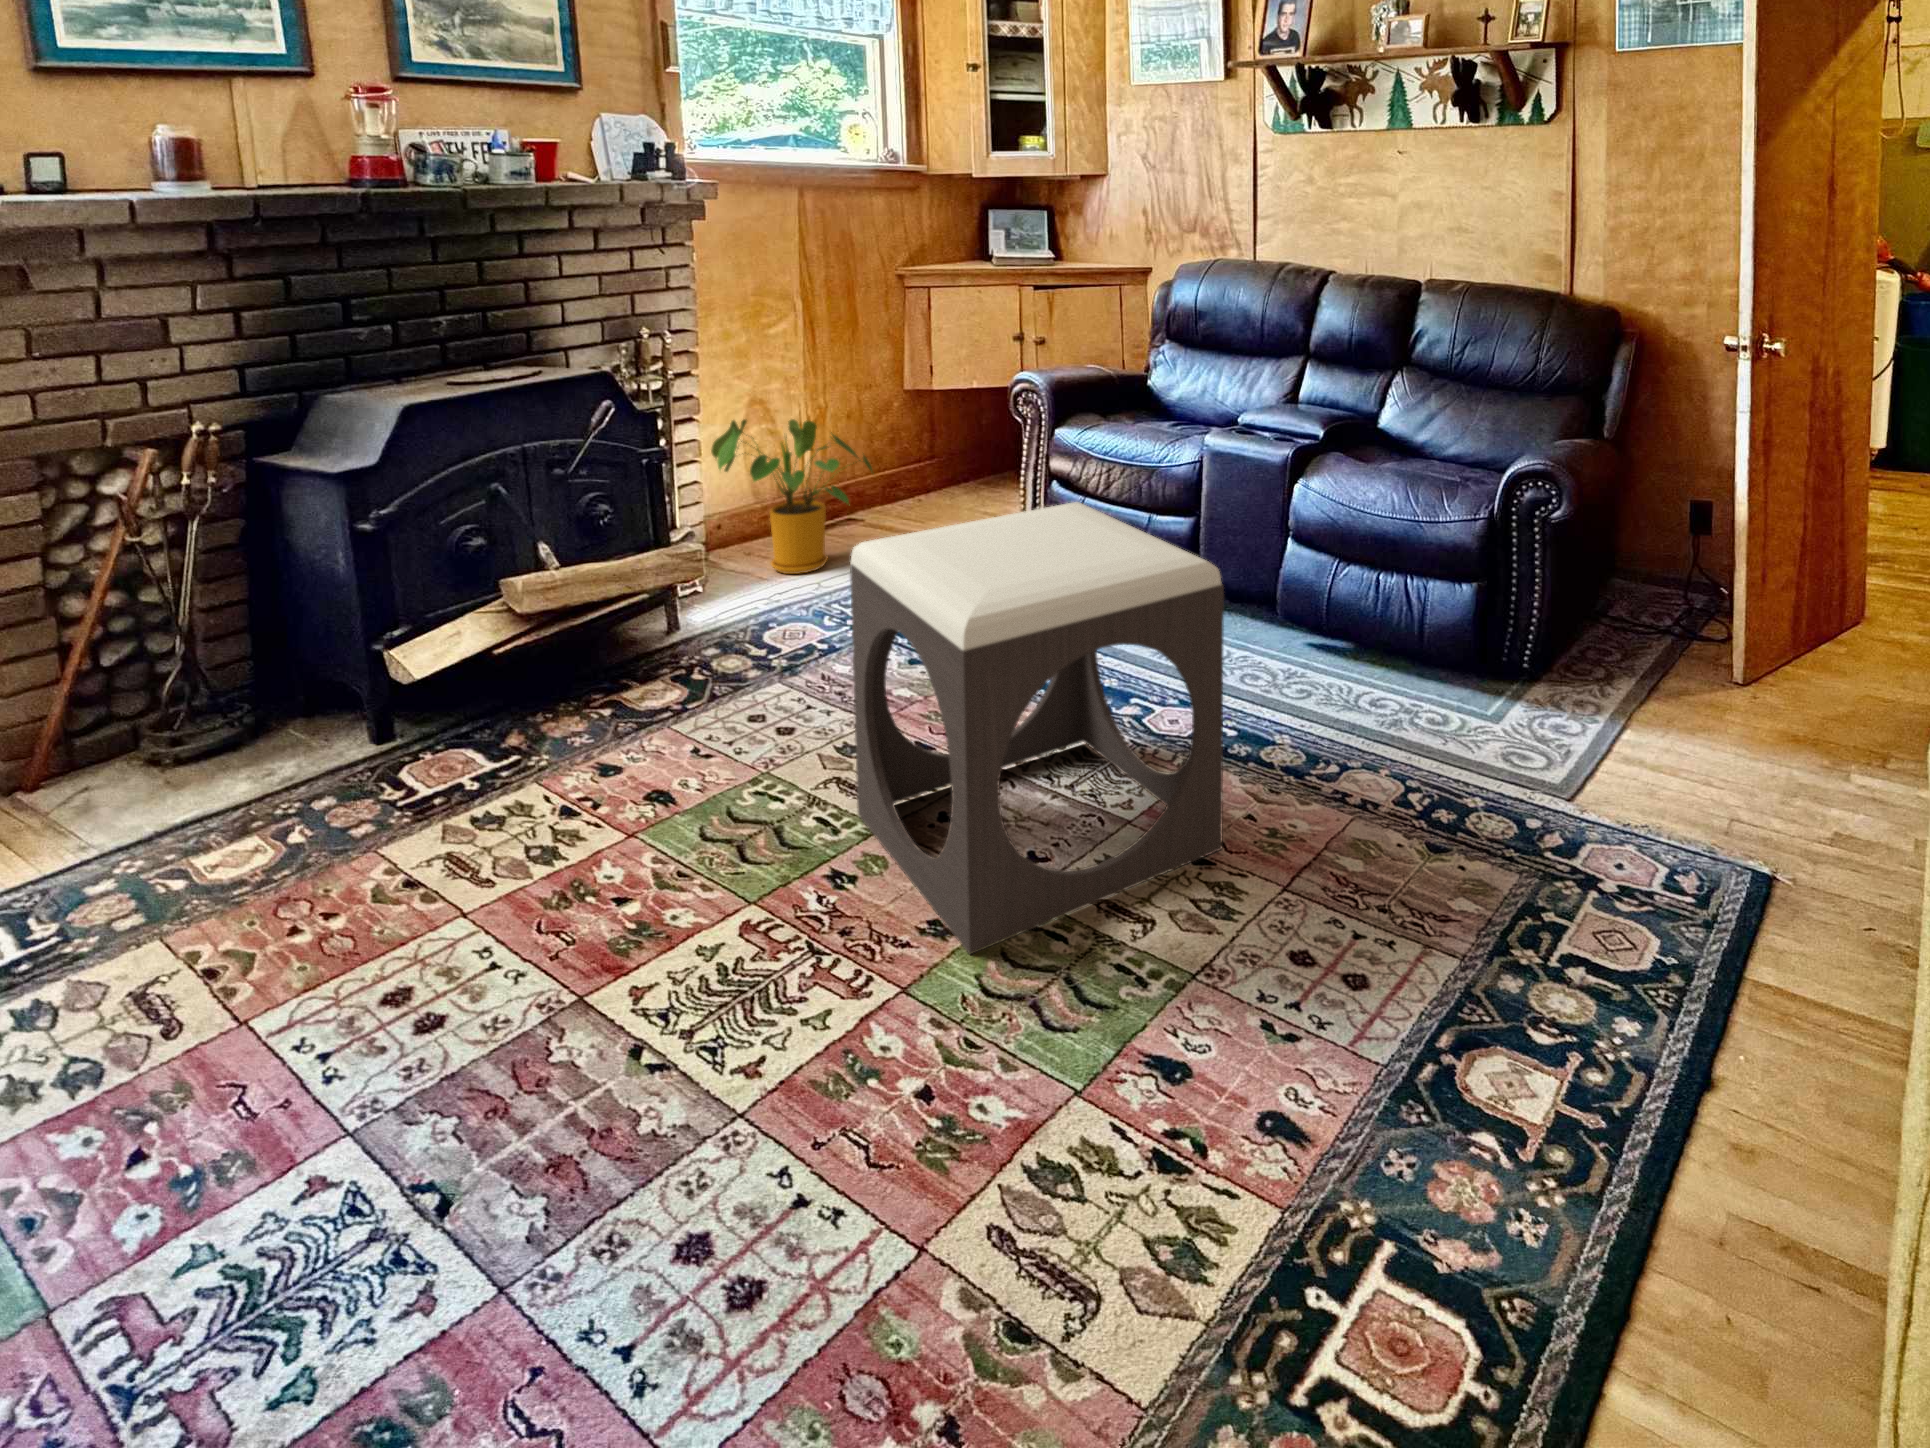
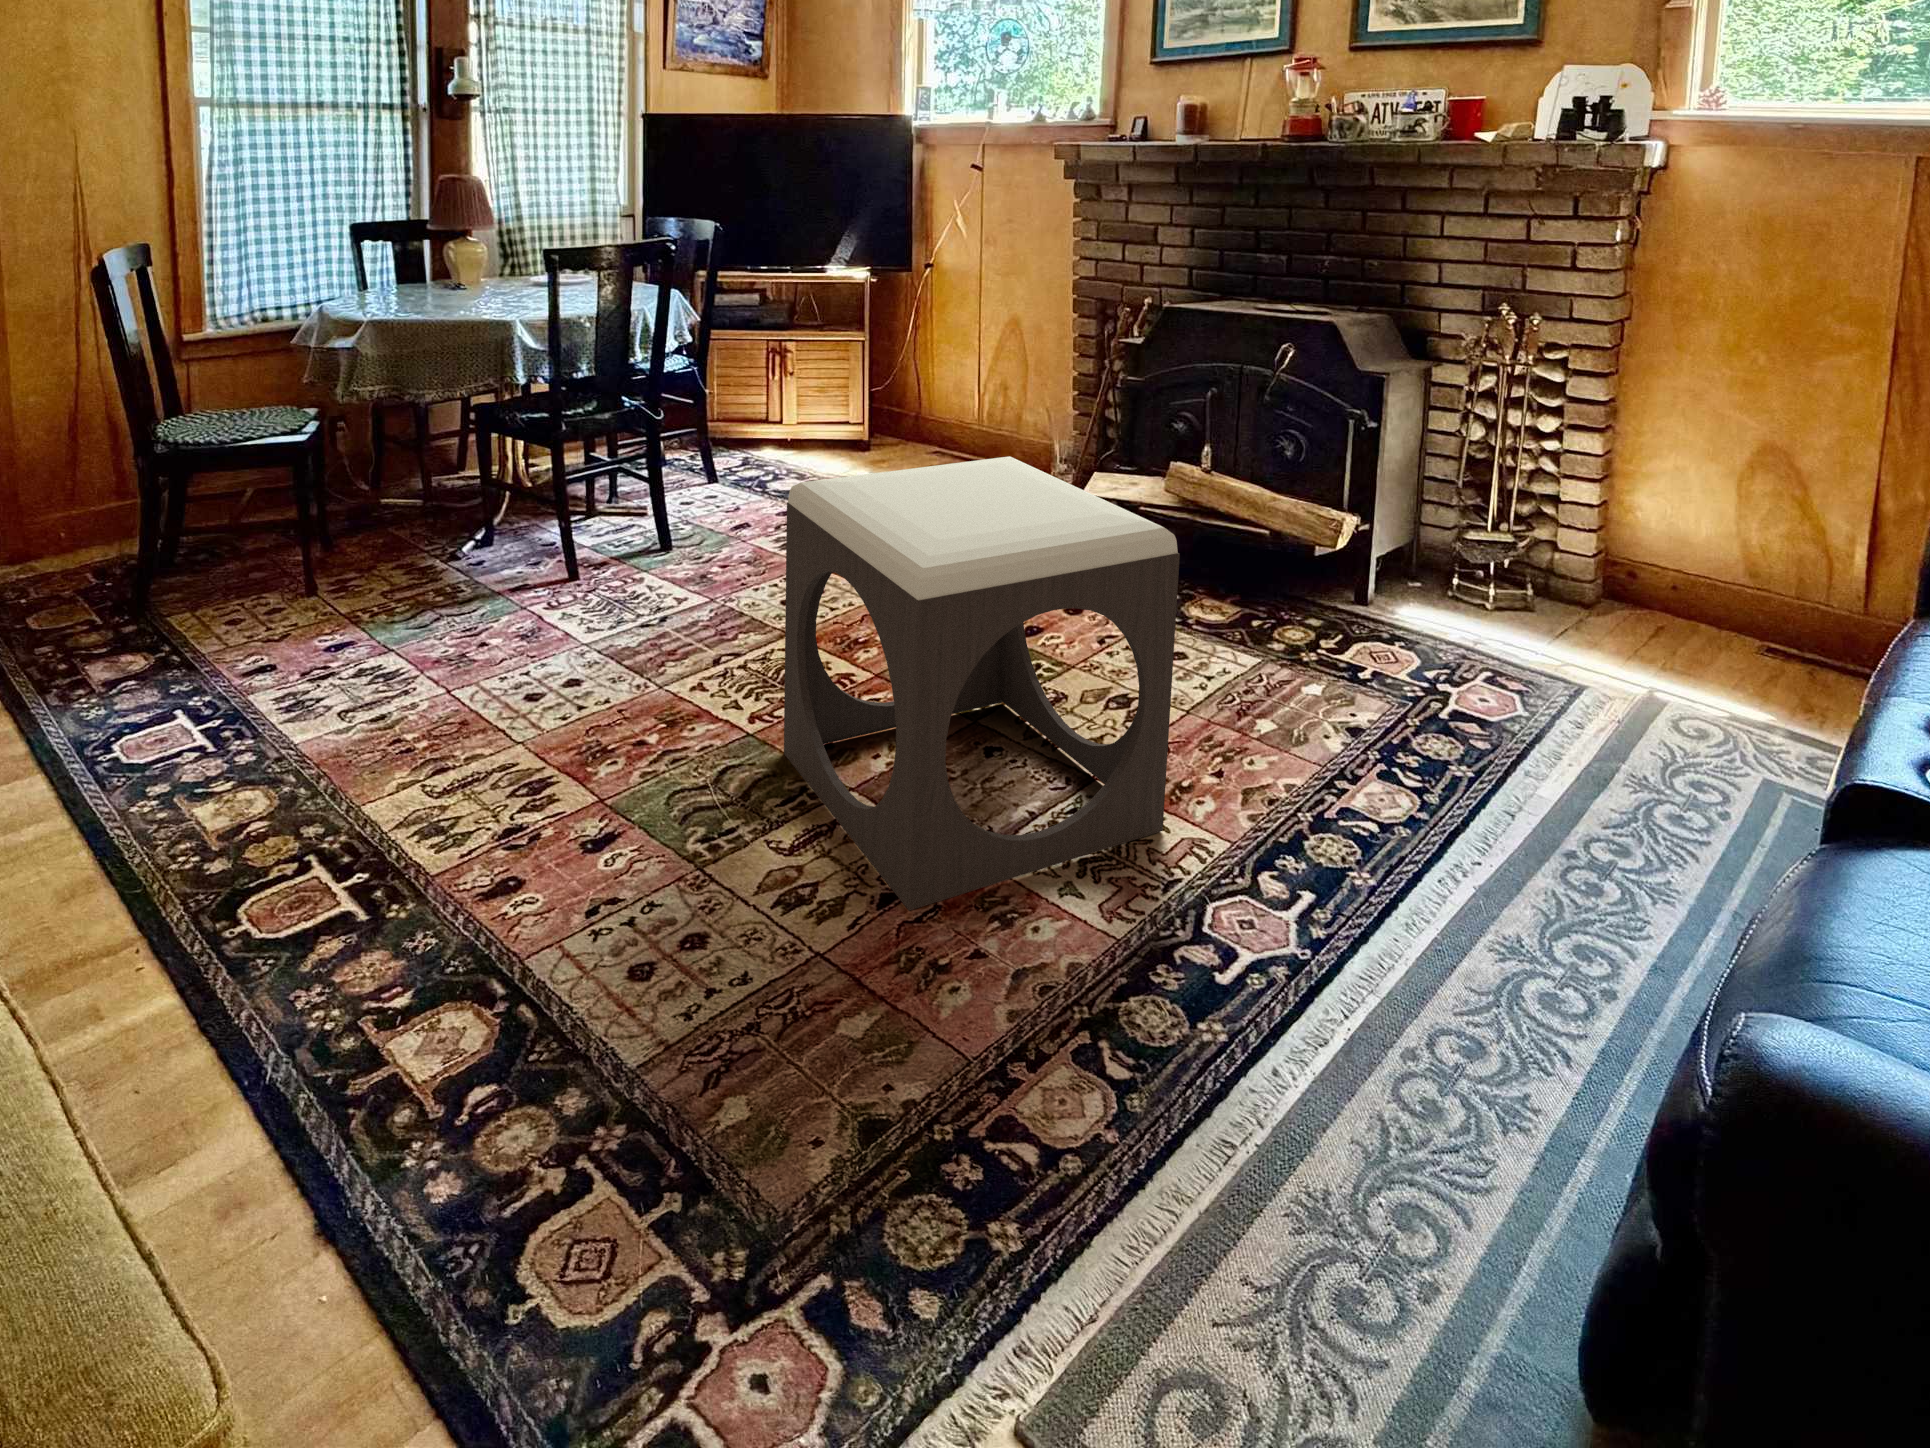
house plant: present [711,419,872,574] -> none [1532,443,1716,661]

